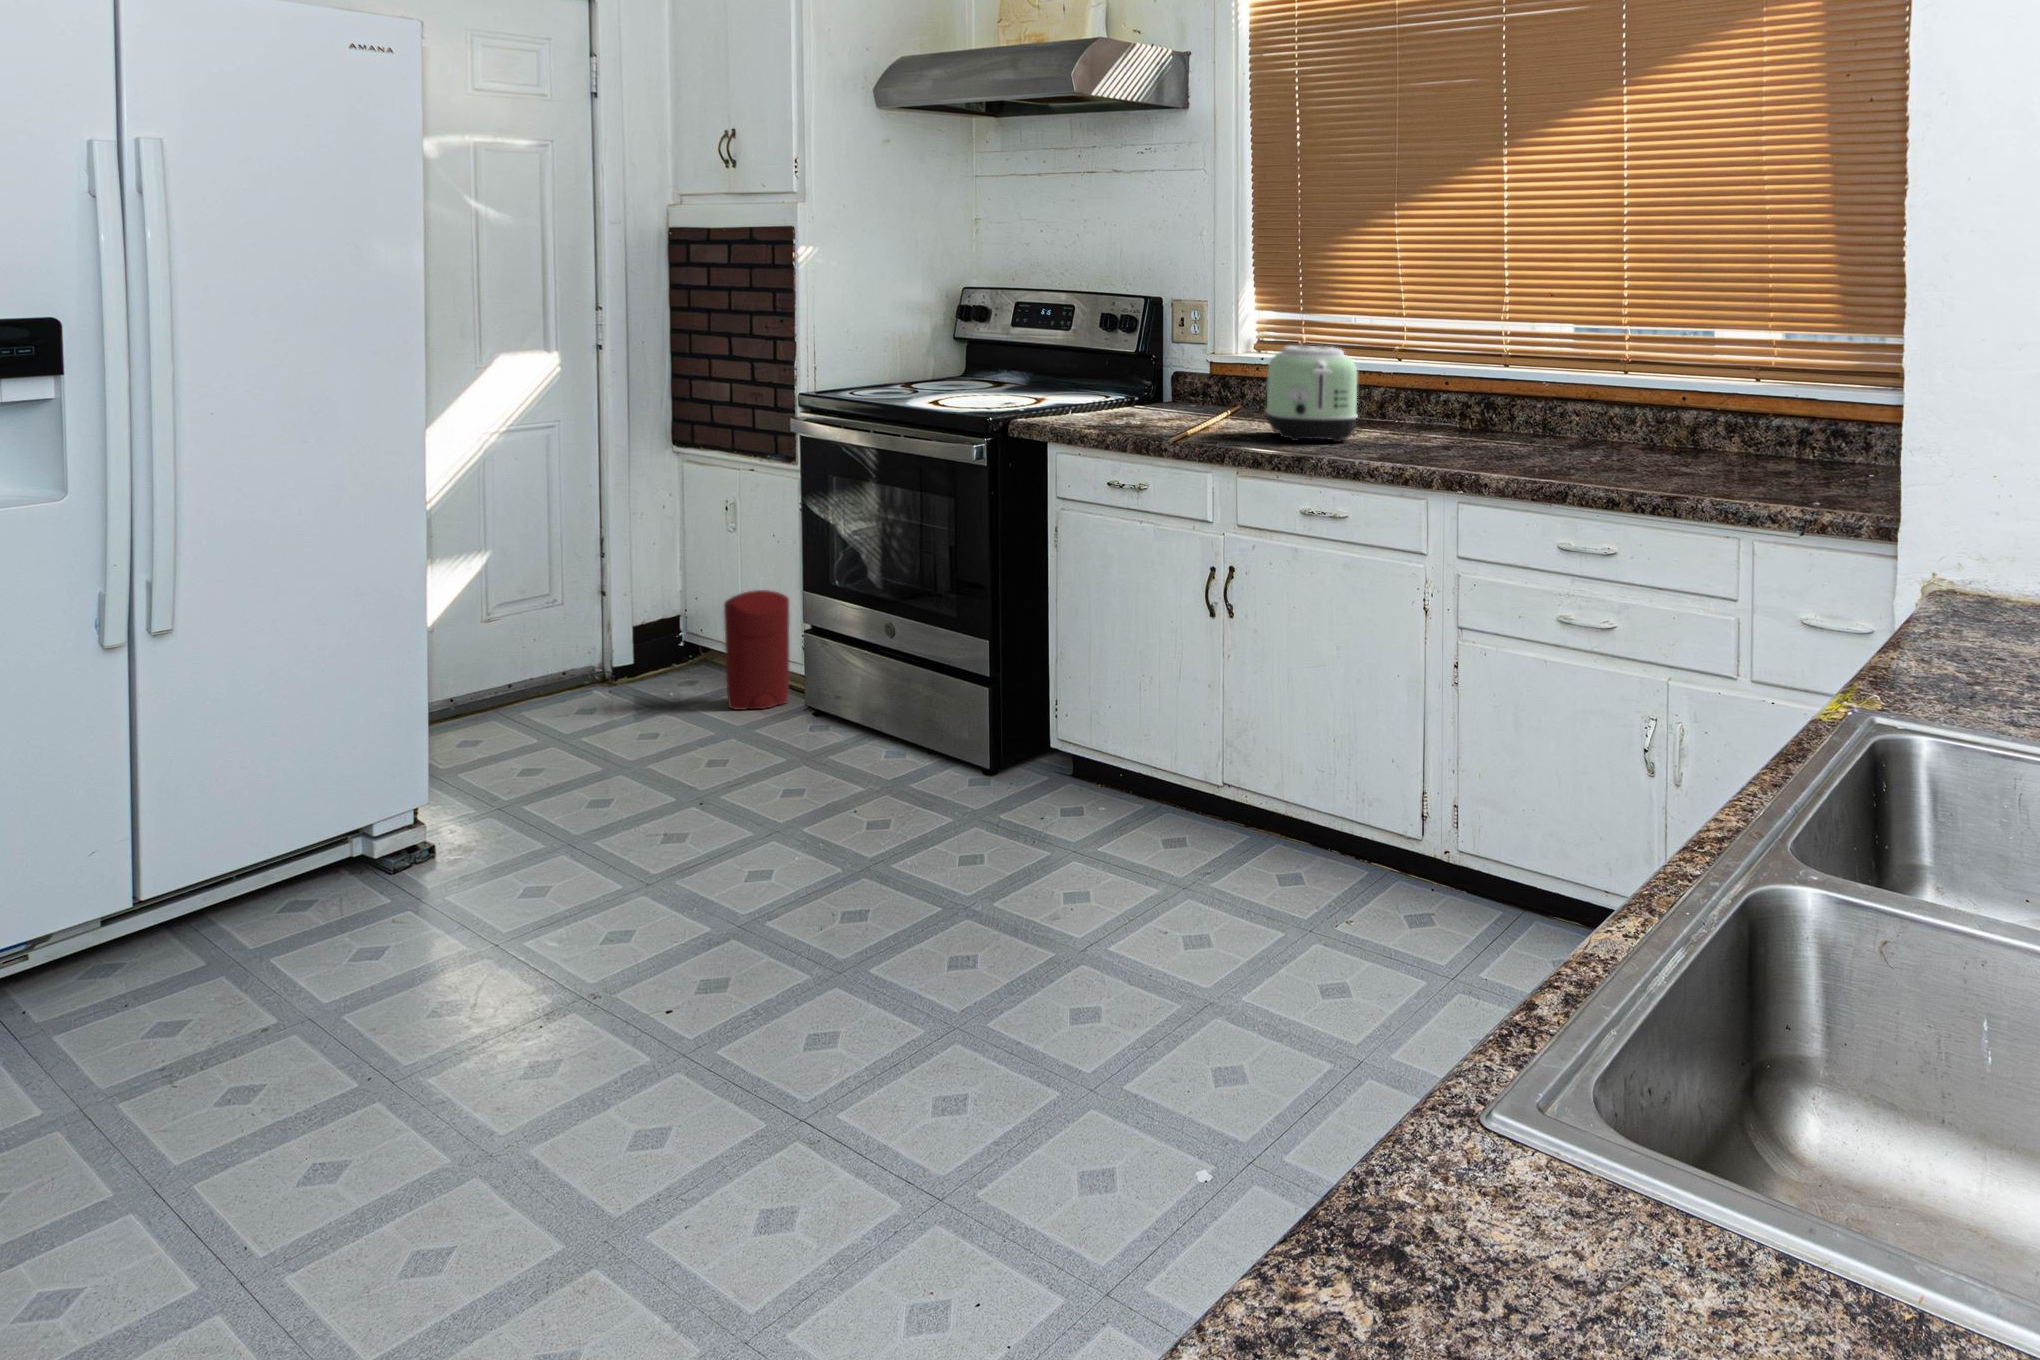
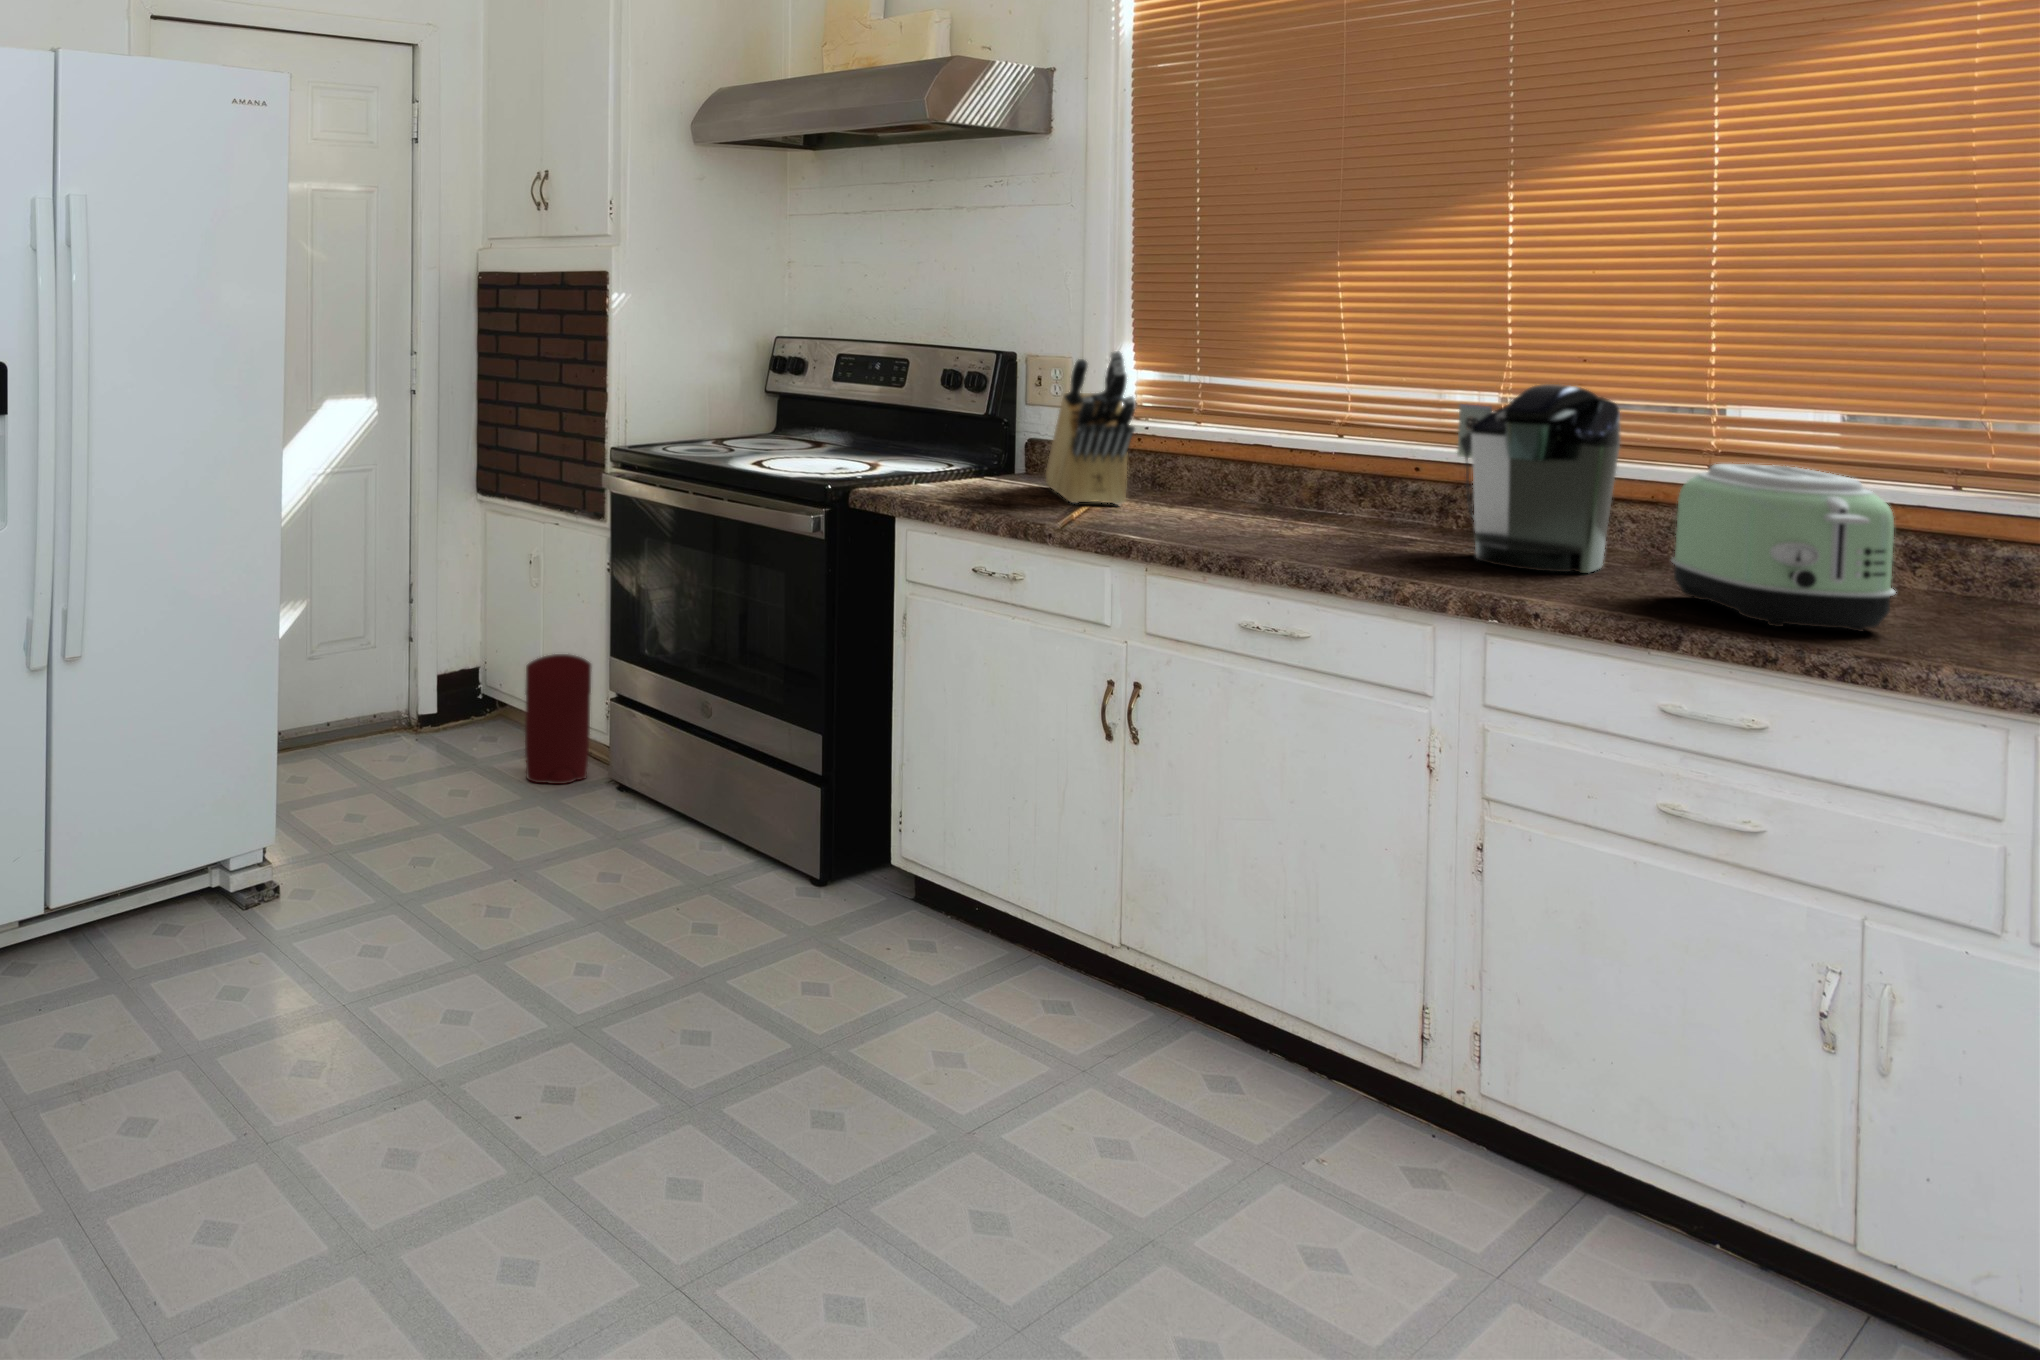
knife block: none [1178,294,1238,423] -> present [1046,351,1136,505]
coffee maker: none [1466,313,1559,451] -> present [1457,384,1620,573]
toaster: present [1265,346,1357,442] -> present [1672,464,1895,631]

